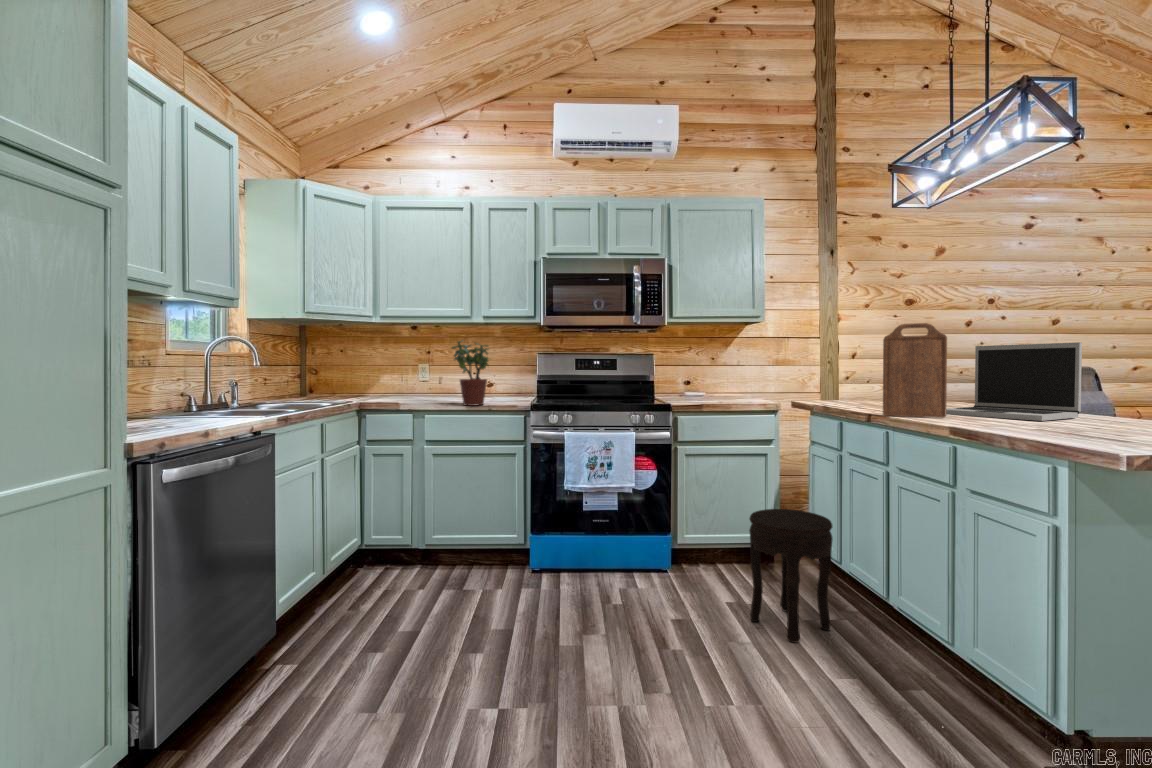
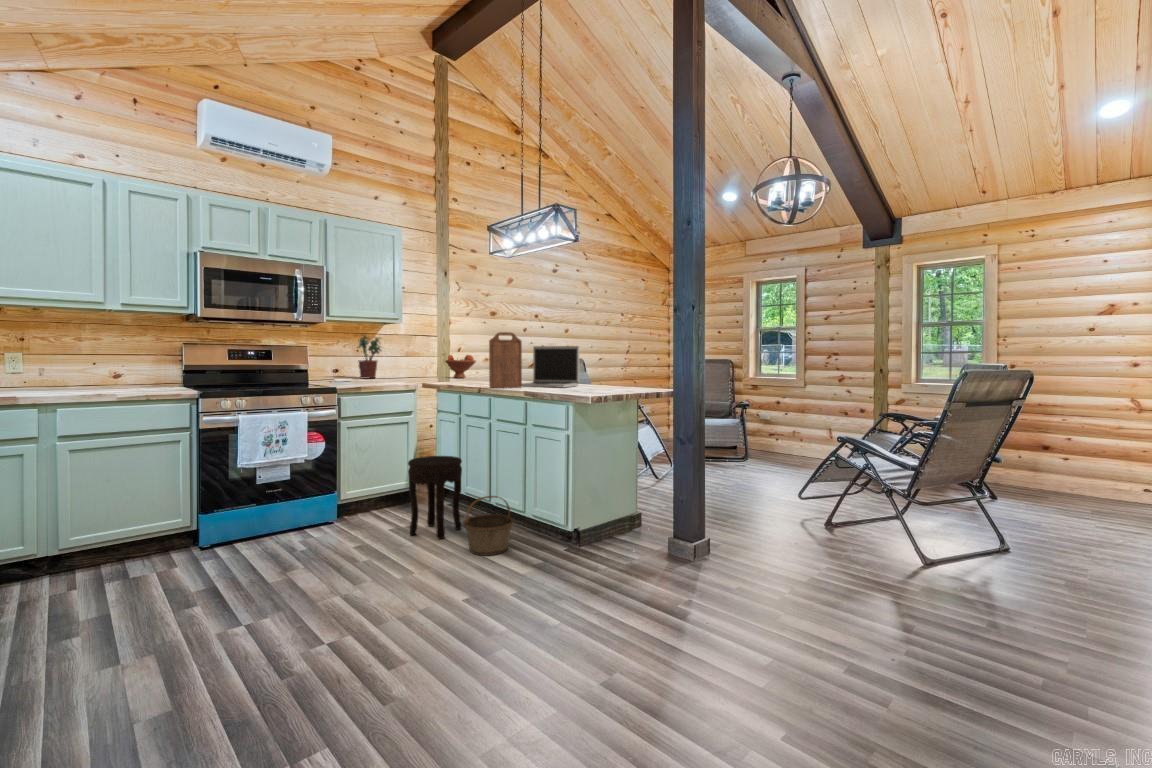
potted plant: present [452,340,489,406] -> present [358,334,381,378]
fruit bowl: none [829,361,880,394] -> present [445,355,476,378]
basket: none [823,602,920,712] -> present [463,496,514,555]

